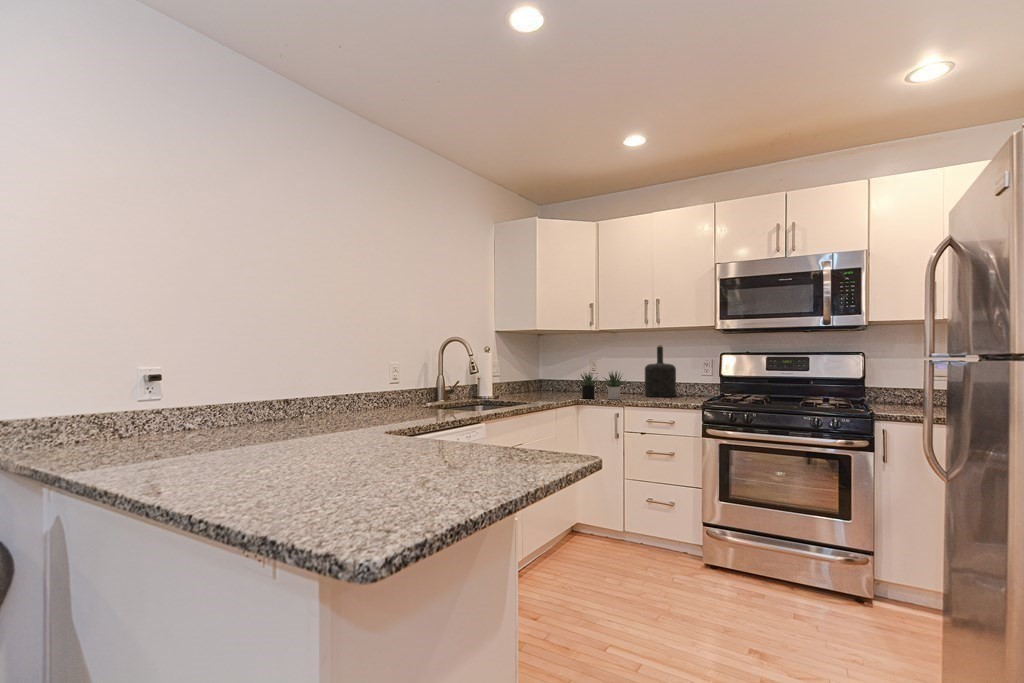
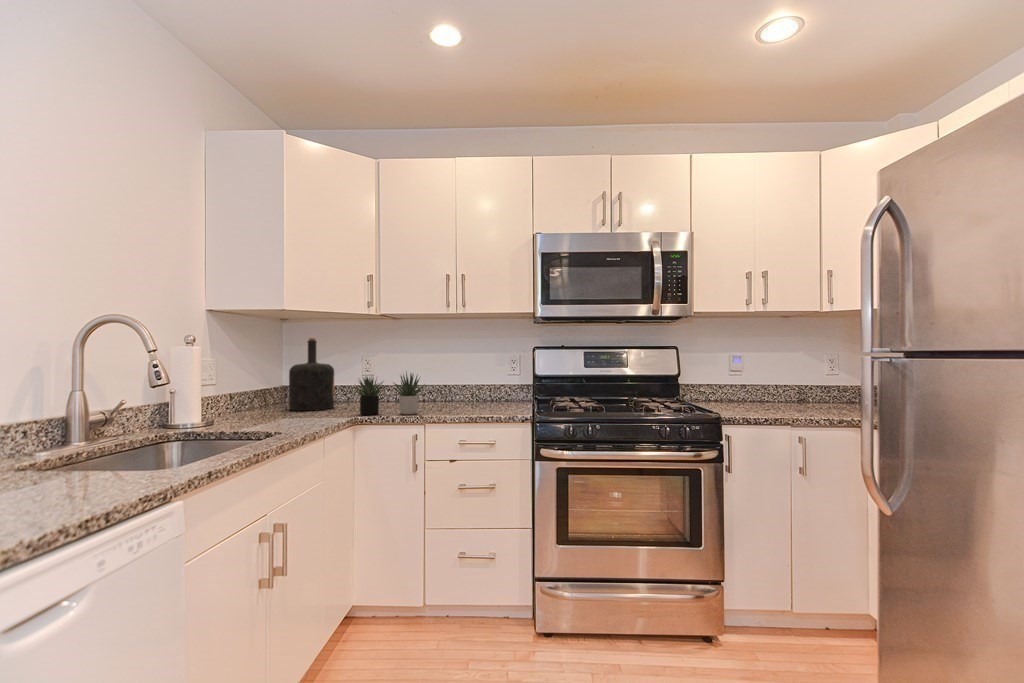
bottle: present [645,345,676,397] -> present [289,338,334,411]

